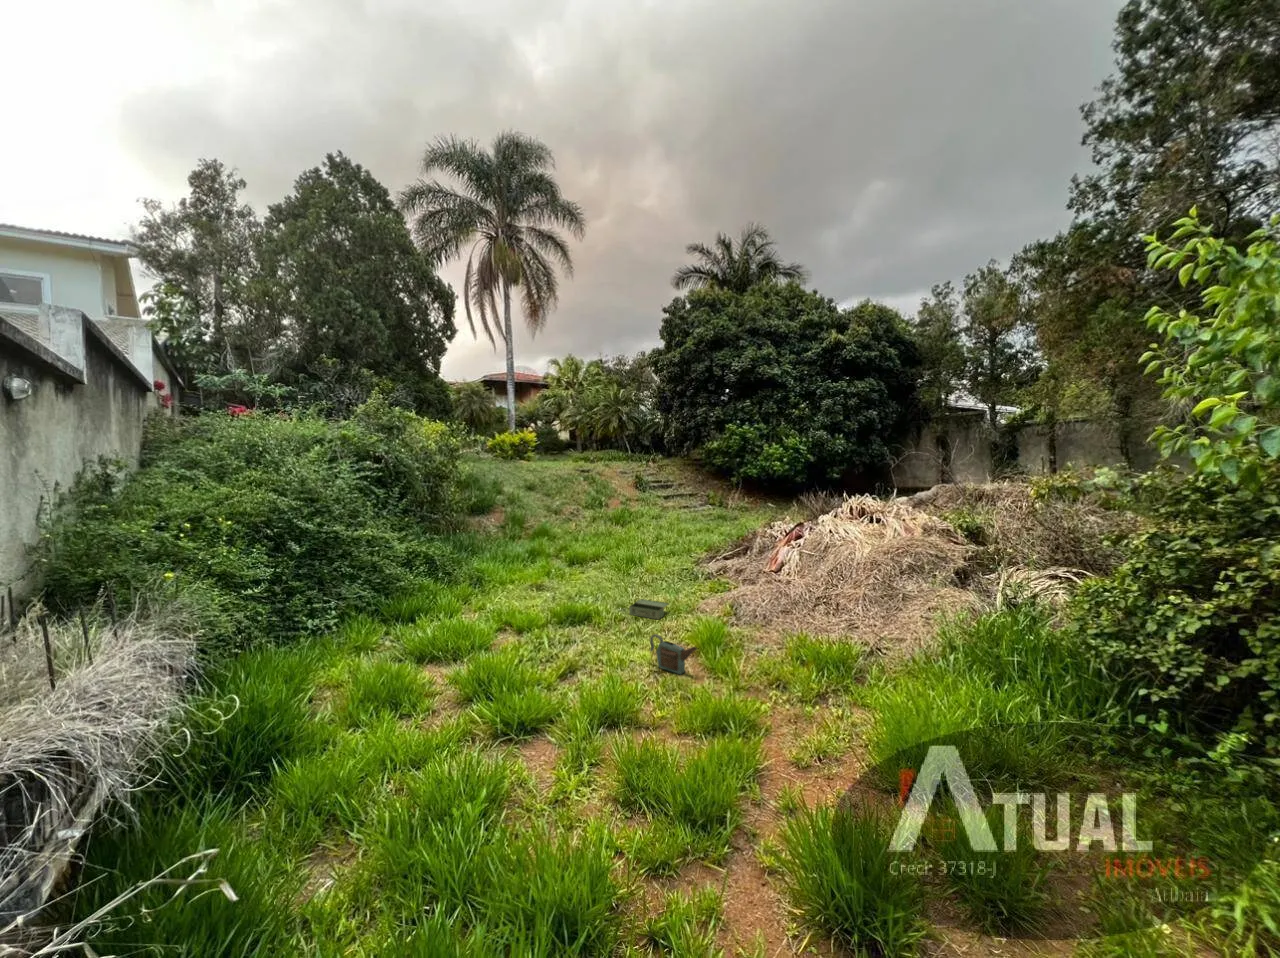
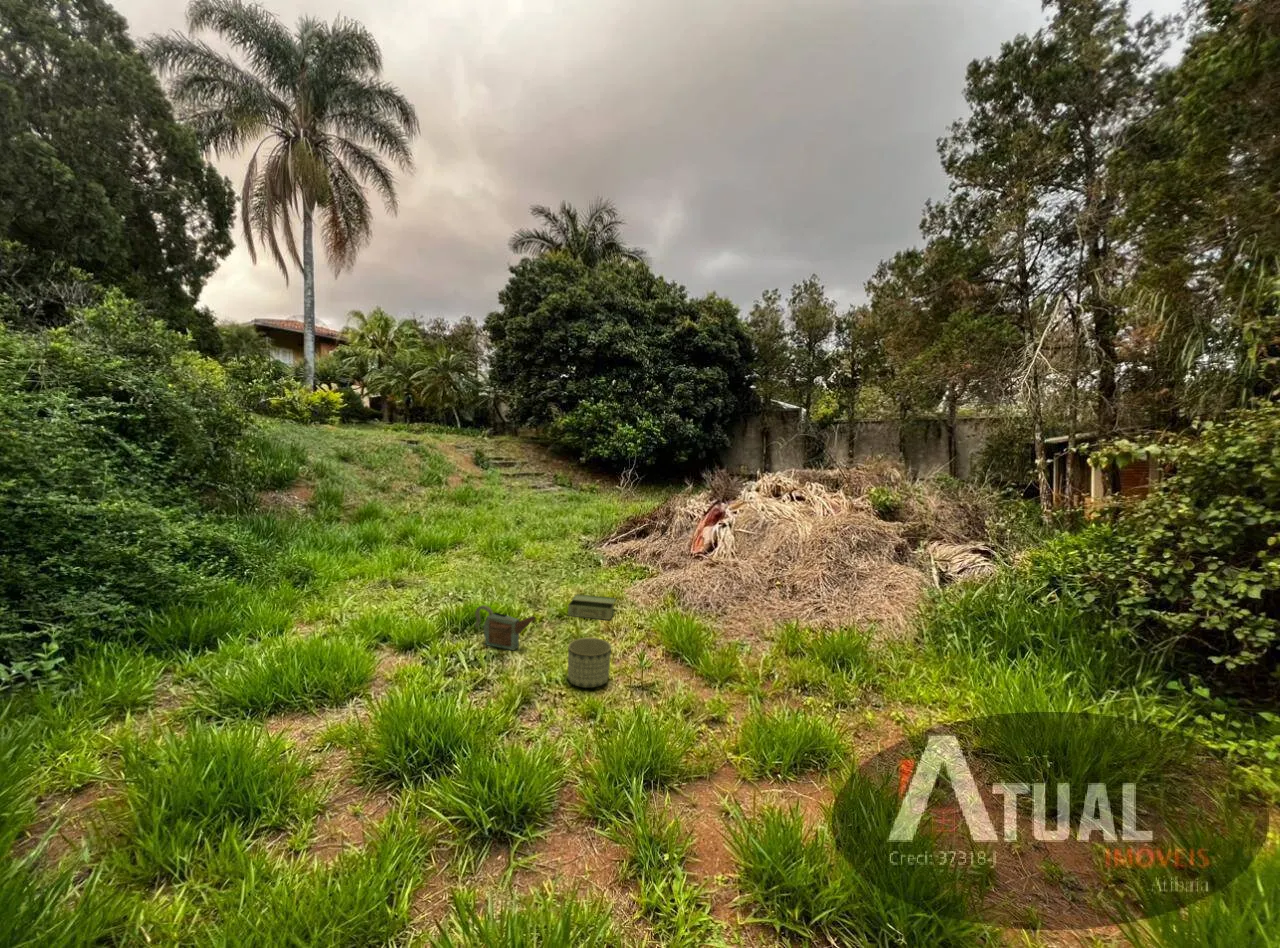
planter: none [595,627,625,661] -> present [568,638,611,688]
watering can: present [650,634,697,674] -> present [475,605,536,650]

